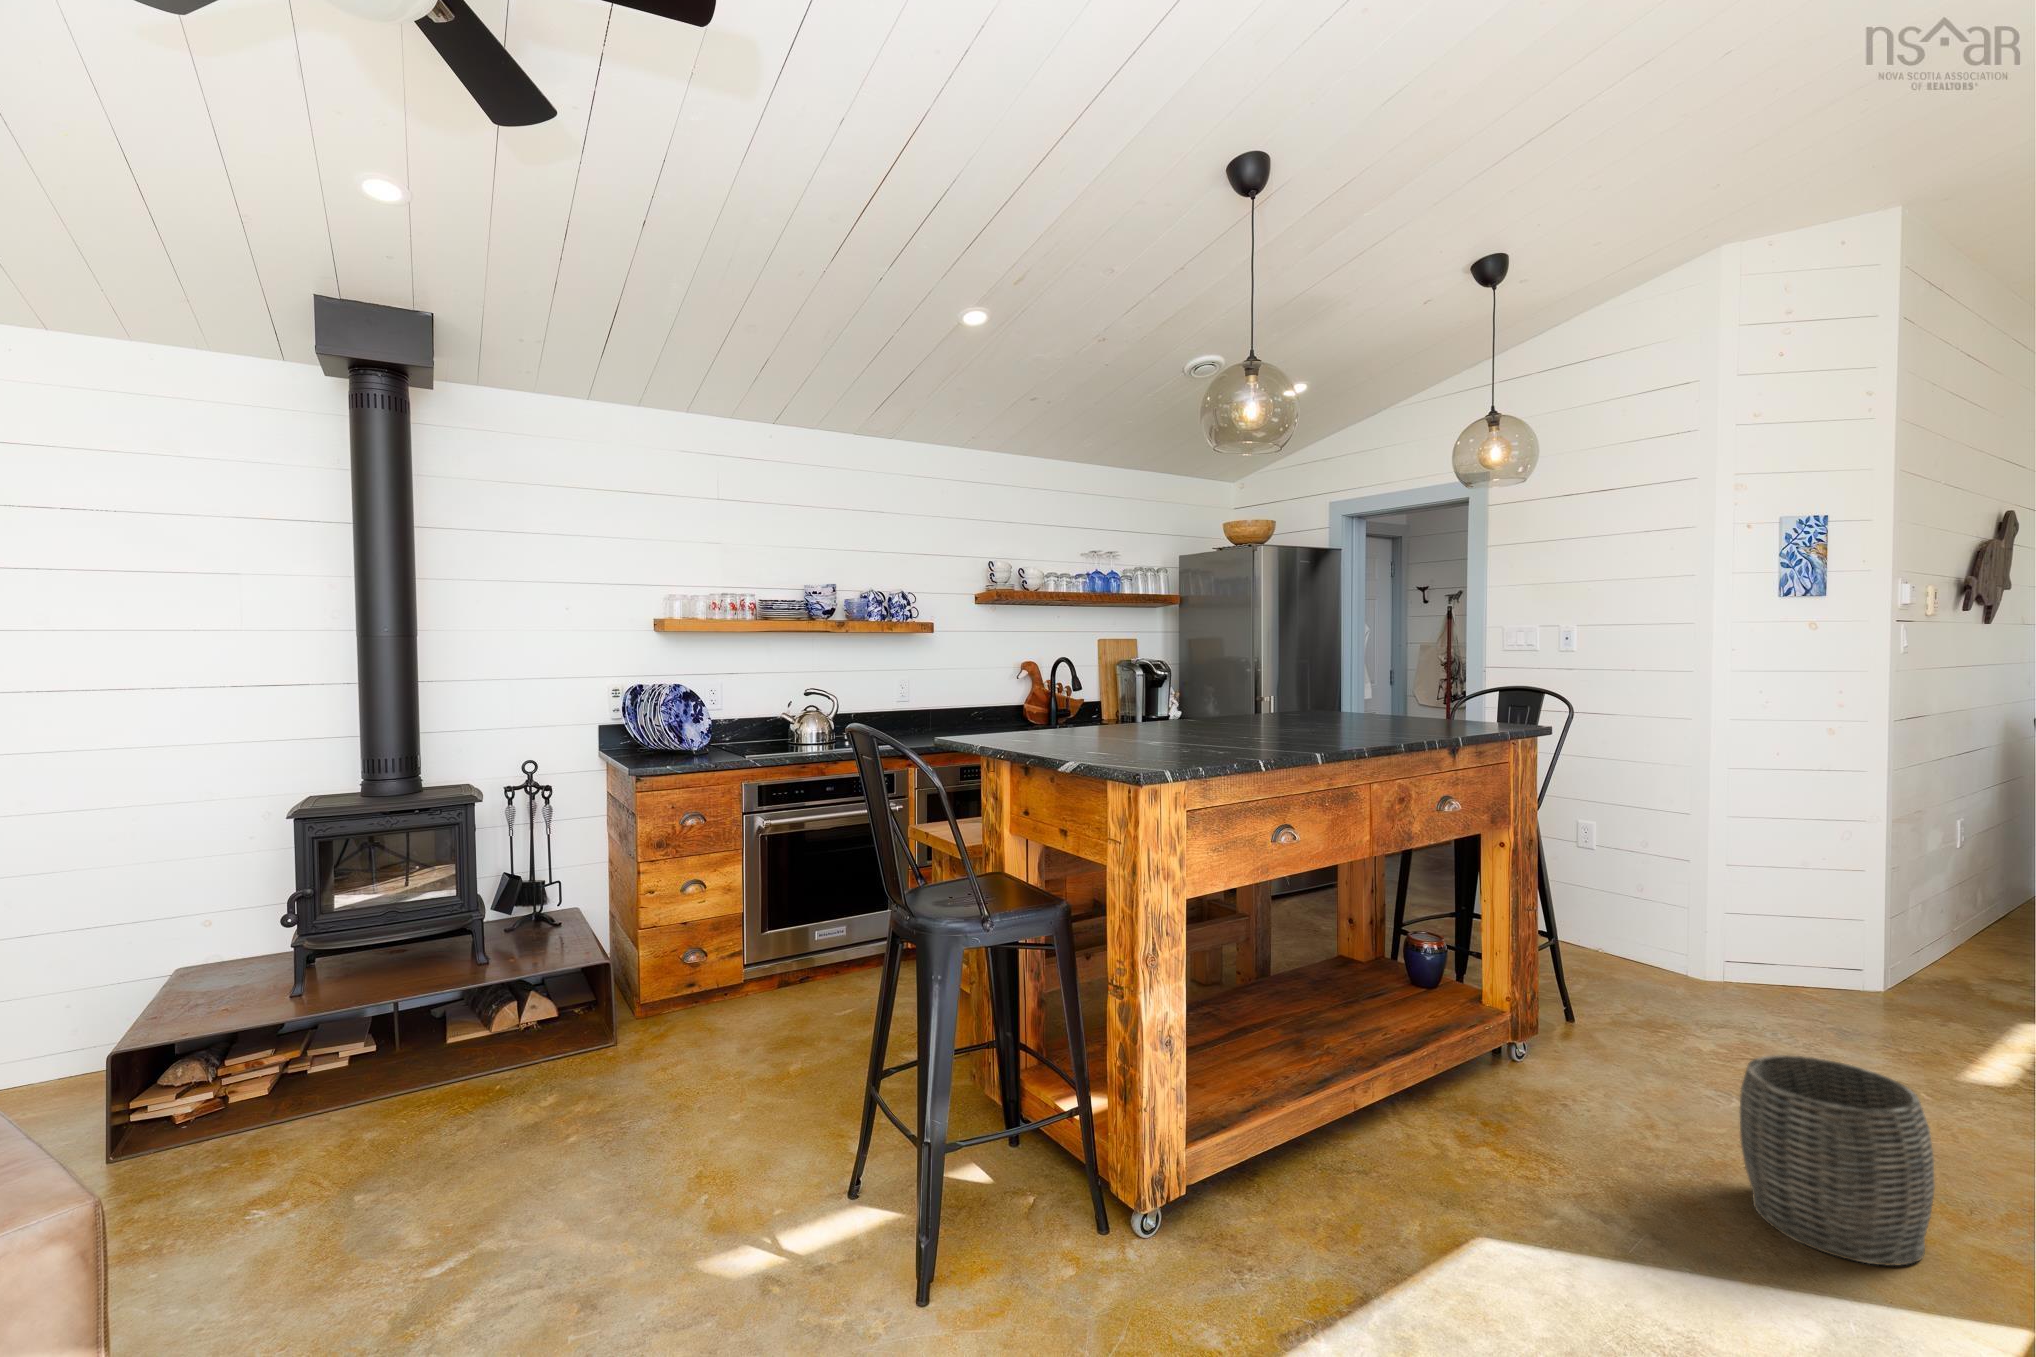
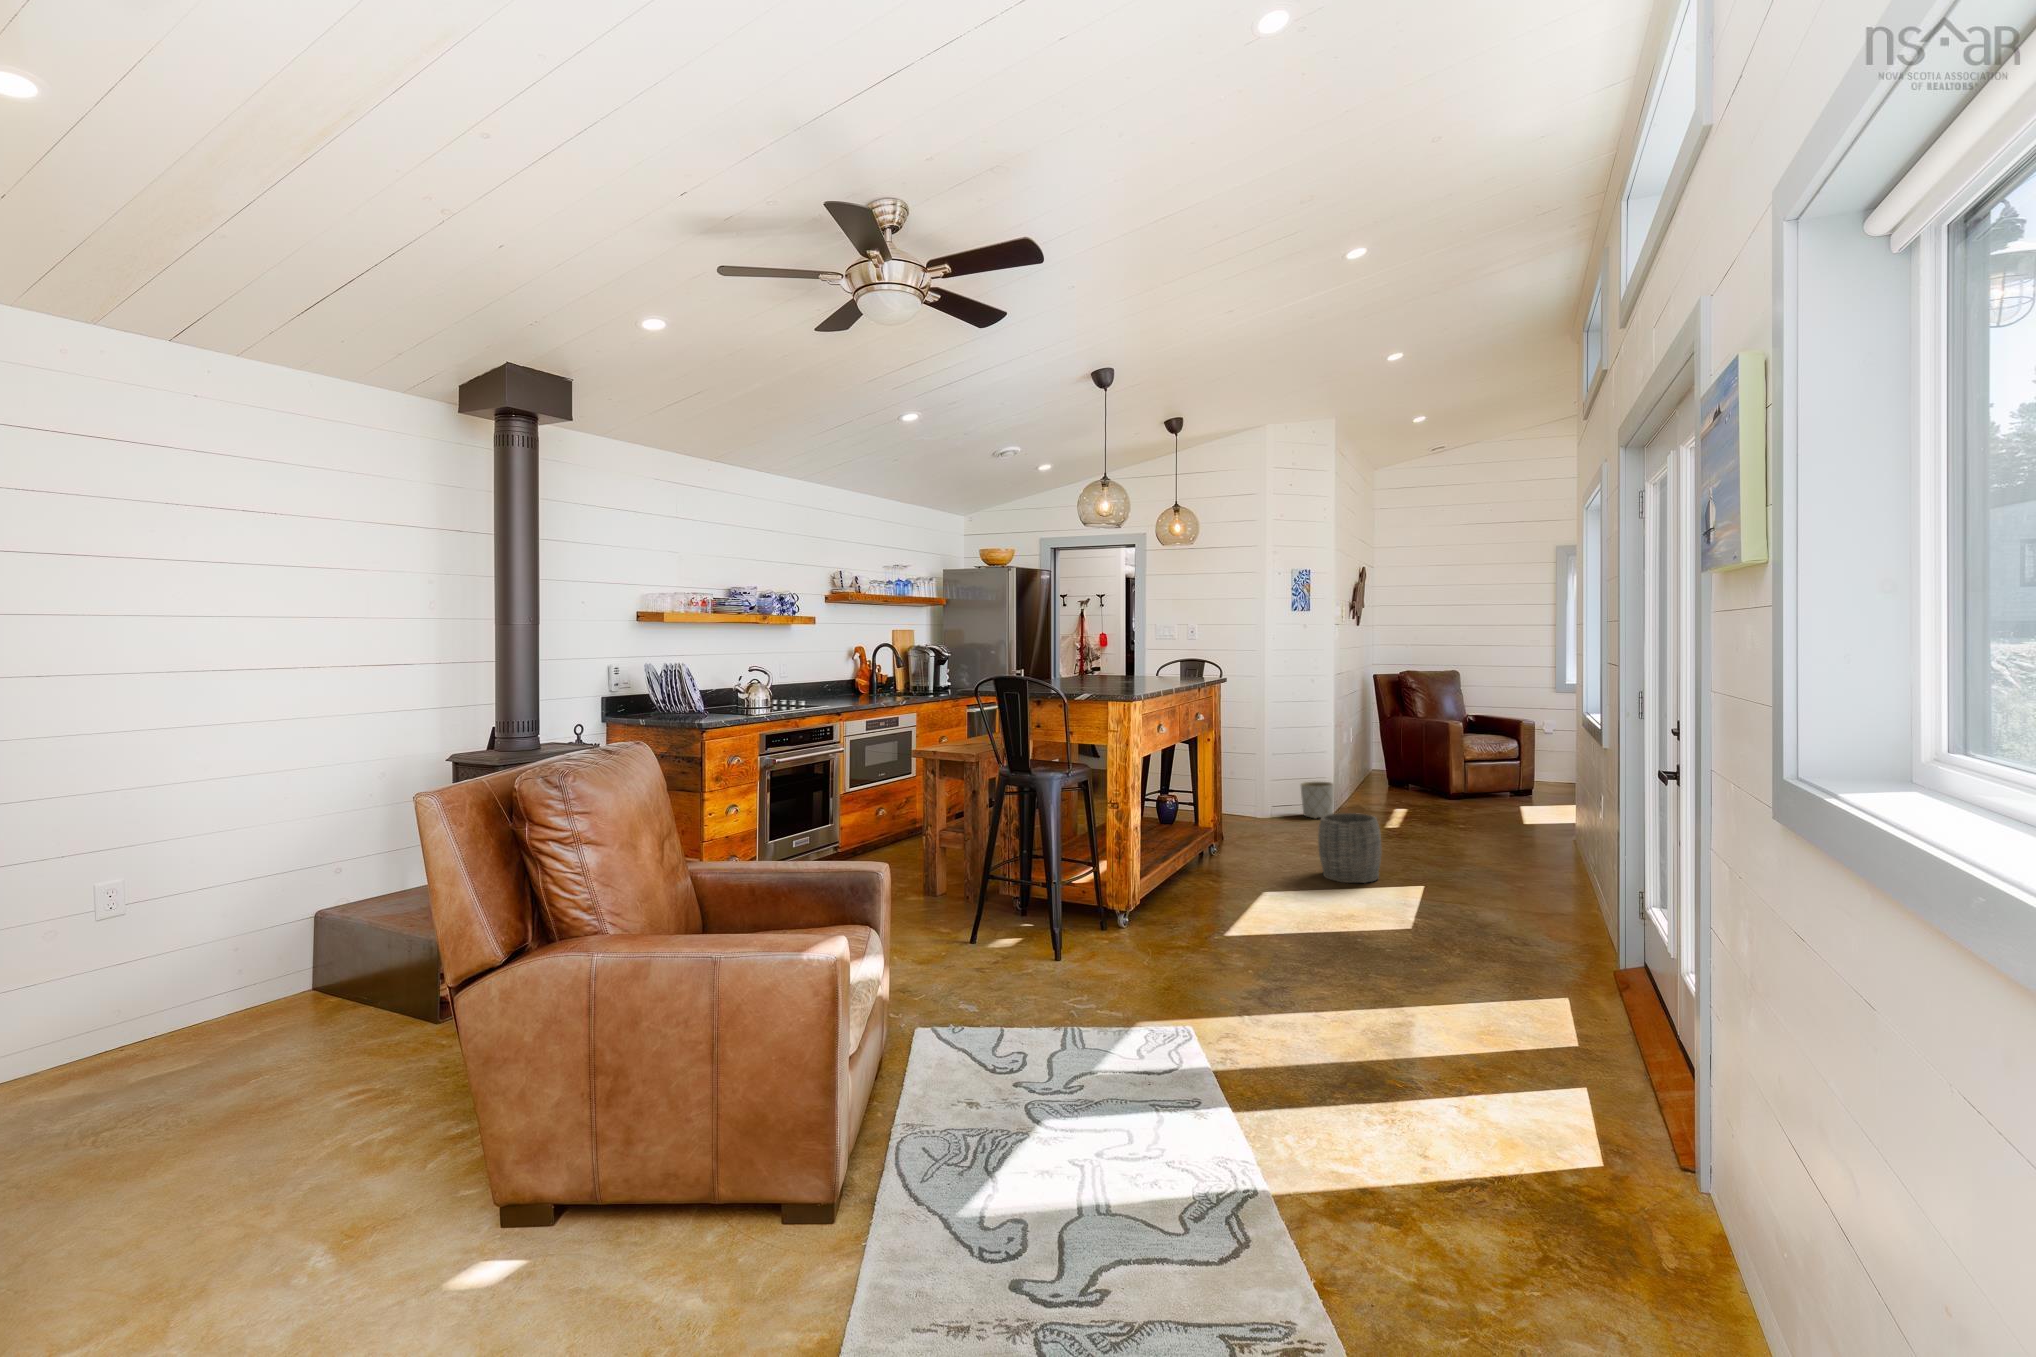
planter: none [1796,927,1881,1008] -> present [1301,782,1334,819]

